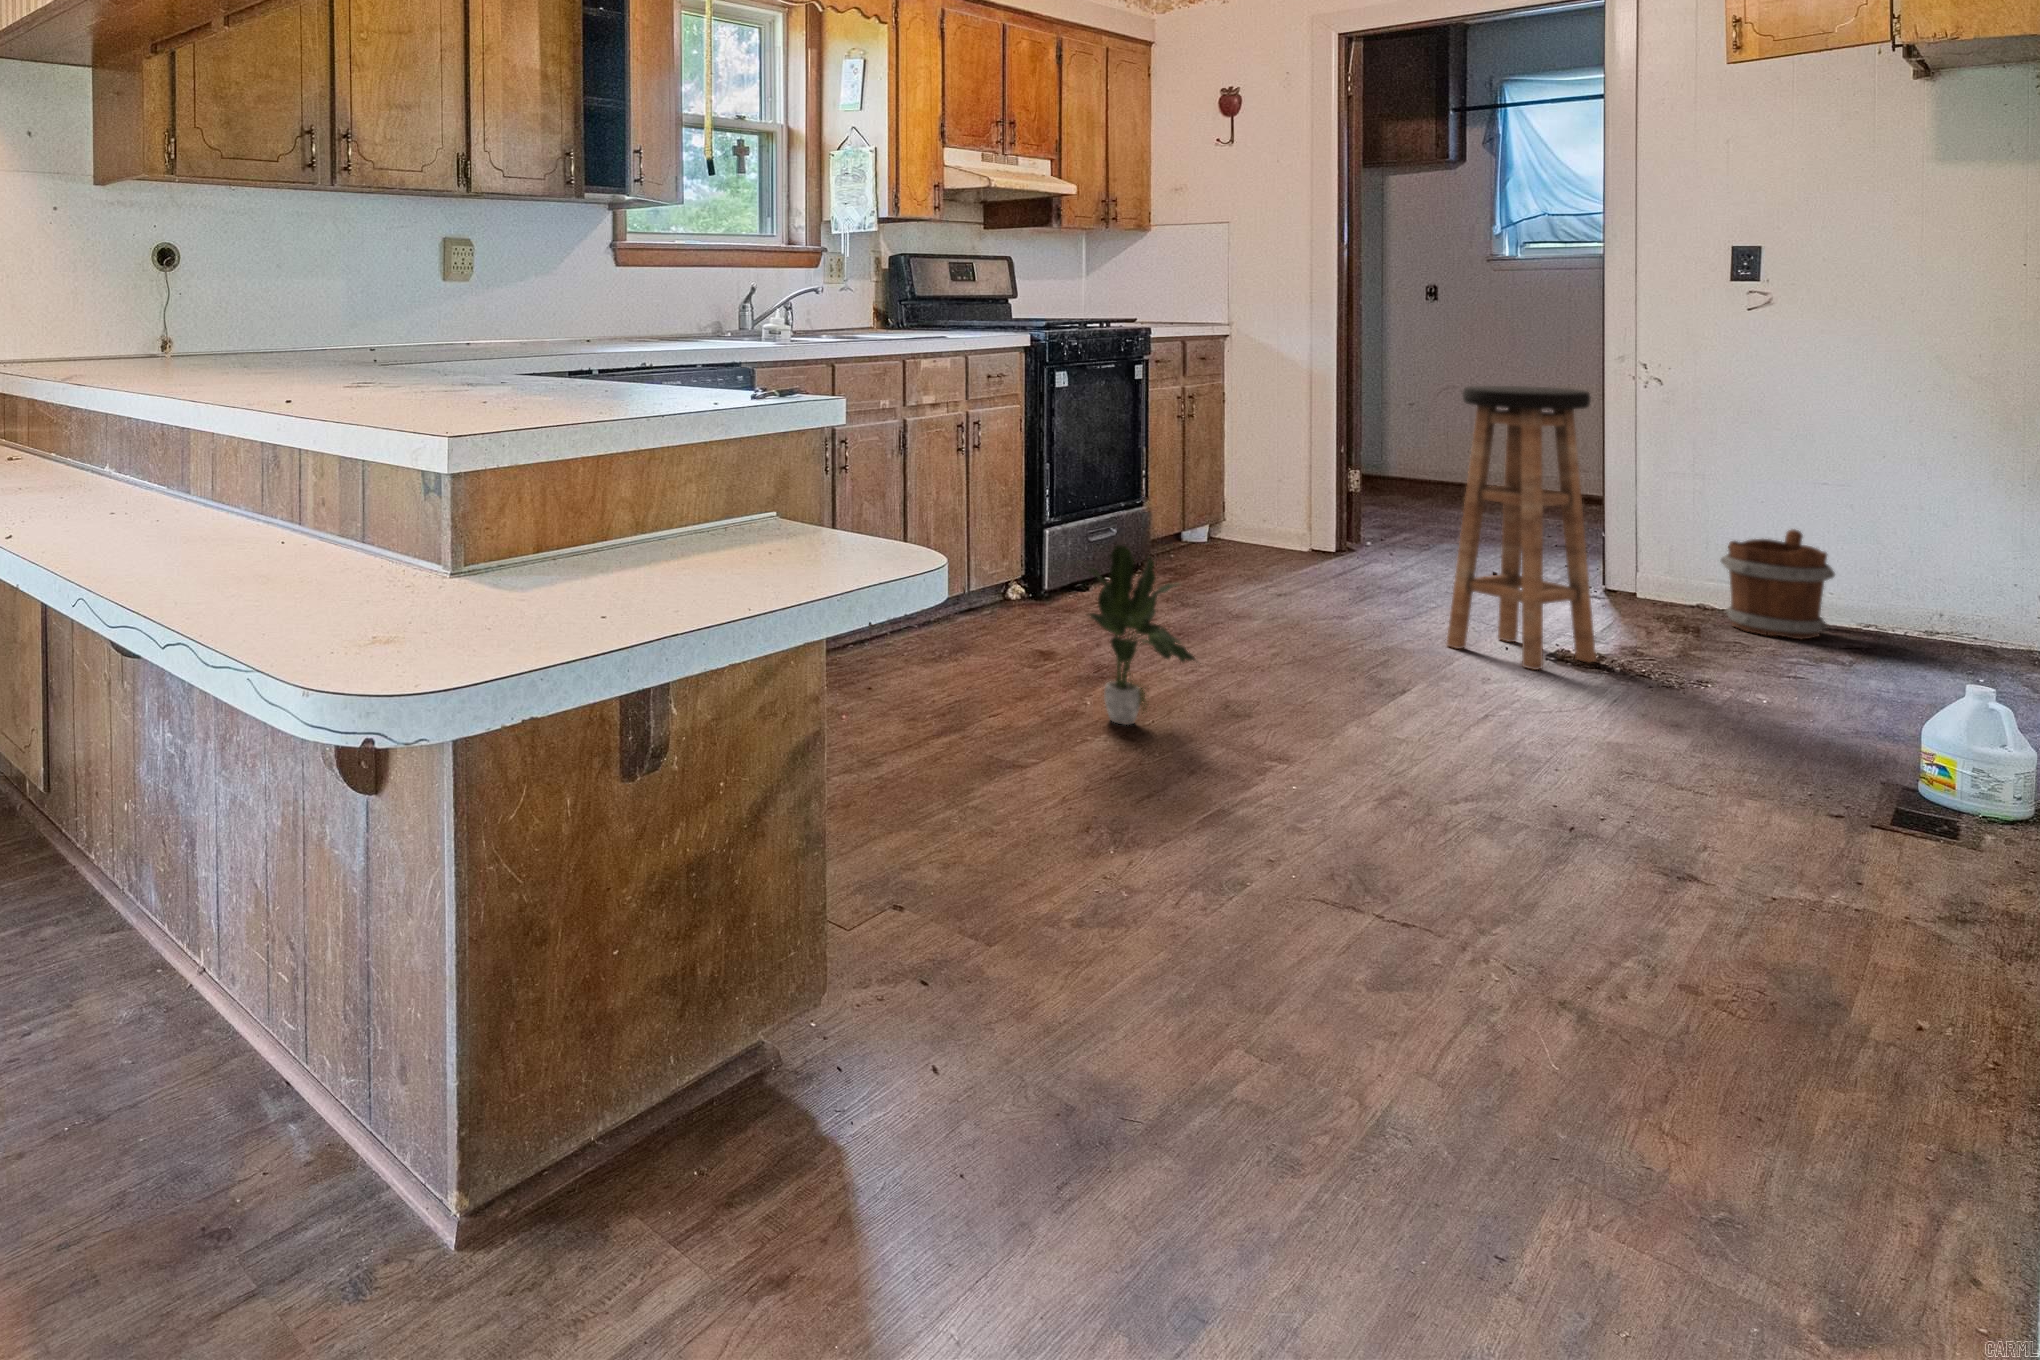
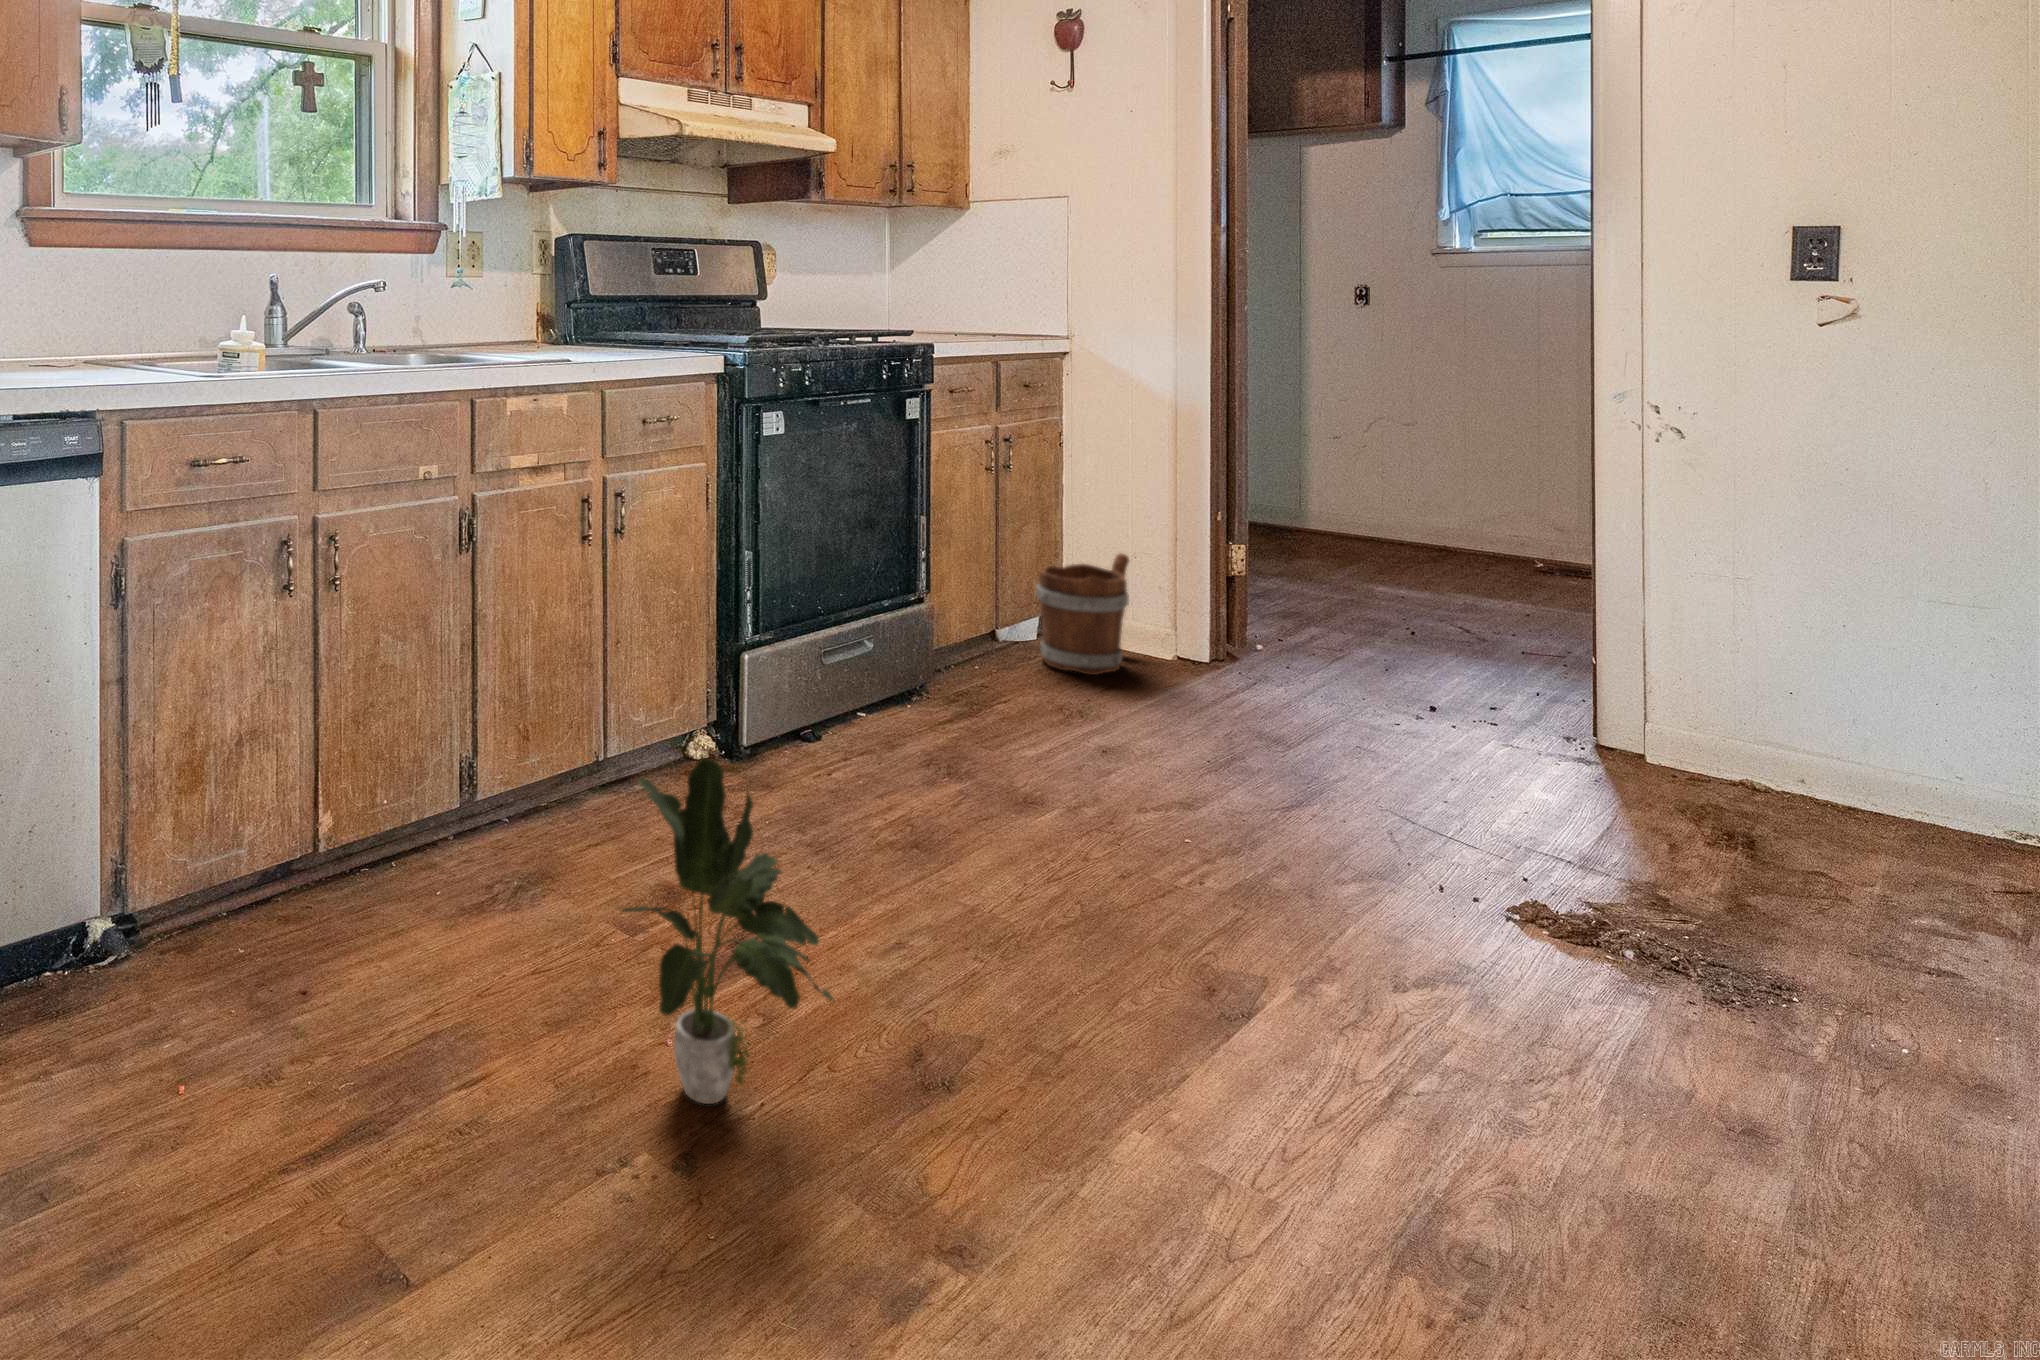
bar stool: present [1447,386,1596,670] -> none [1340,444,1589,939]
bucket: present [1720,530,1835,640] -> present [1036,553,1129,675]

